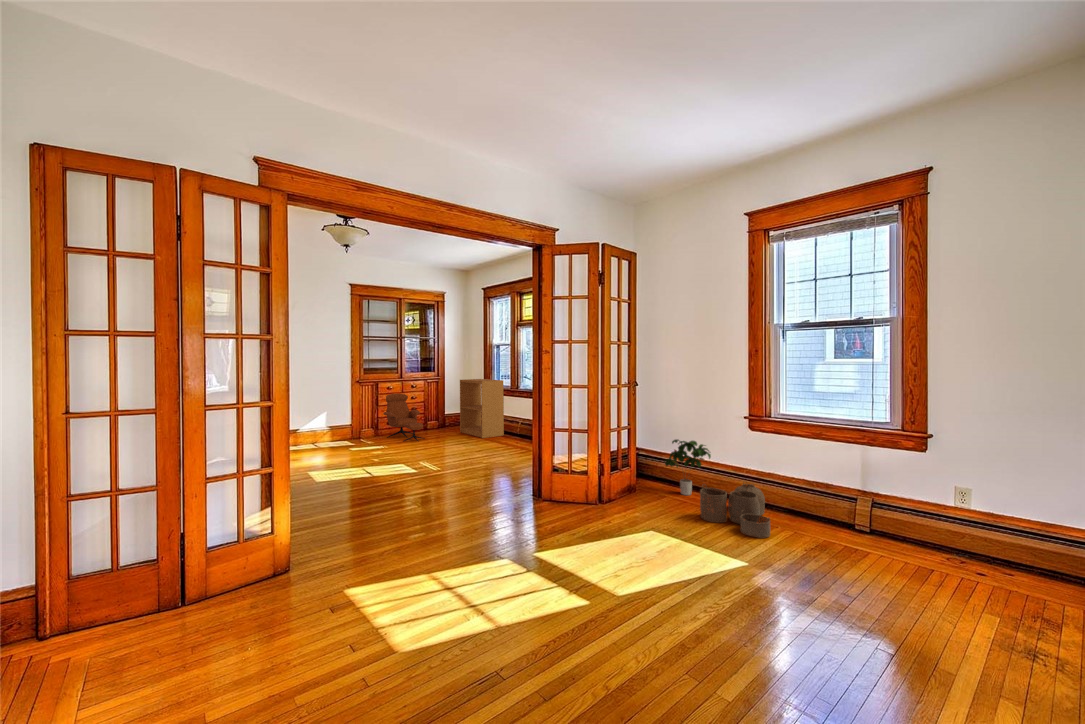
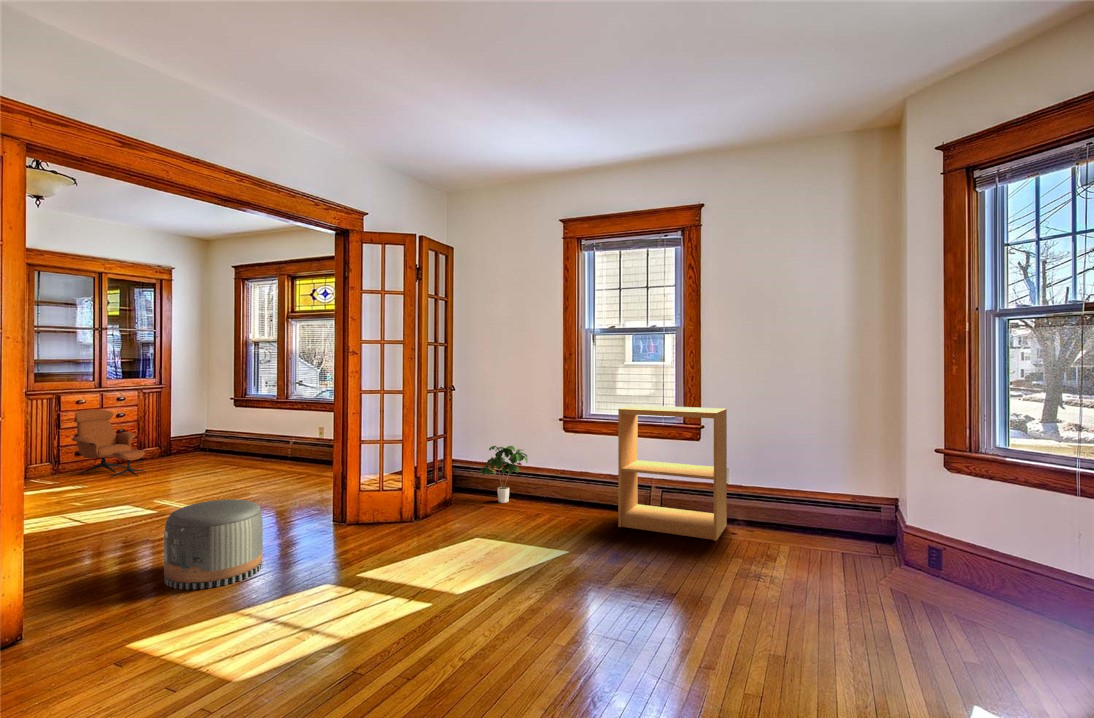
bookshelf: present [460,379,504,438] -> present [618,405,727,541]
pouf: none [395,473,466,546] -> present [164,499,263,590]
woven basket: present [700,484,770,538] -> none [521,481,584,530]

